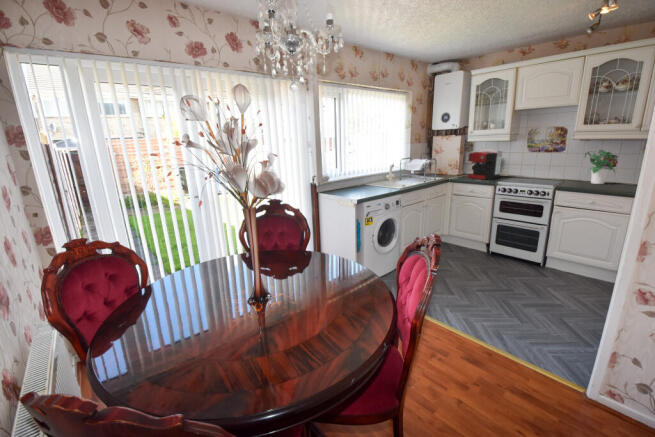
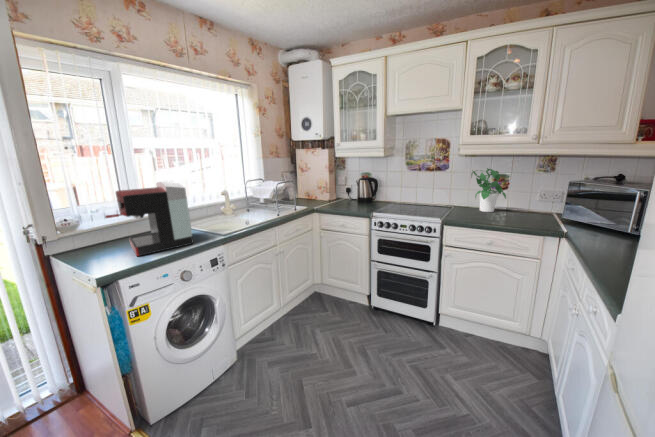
coffee maker: present [467,149,502,179] -> present [105,182,194,256]

